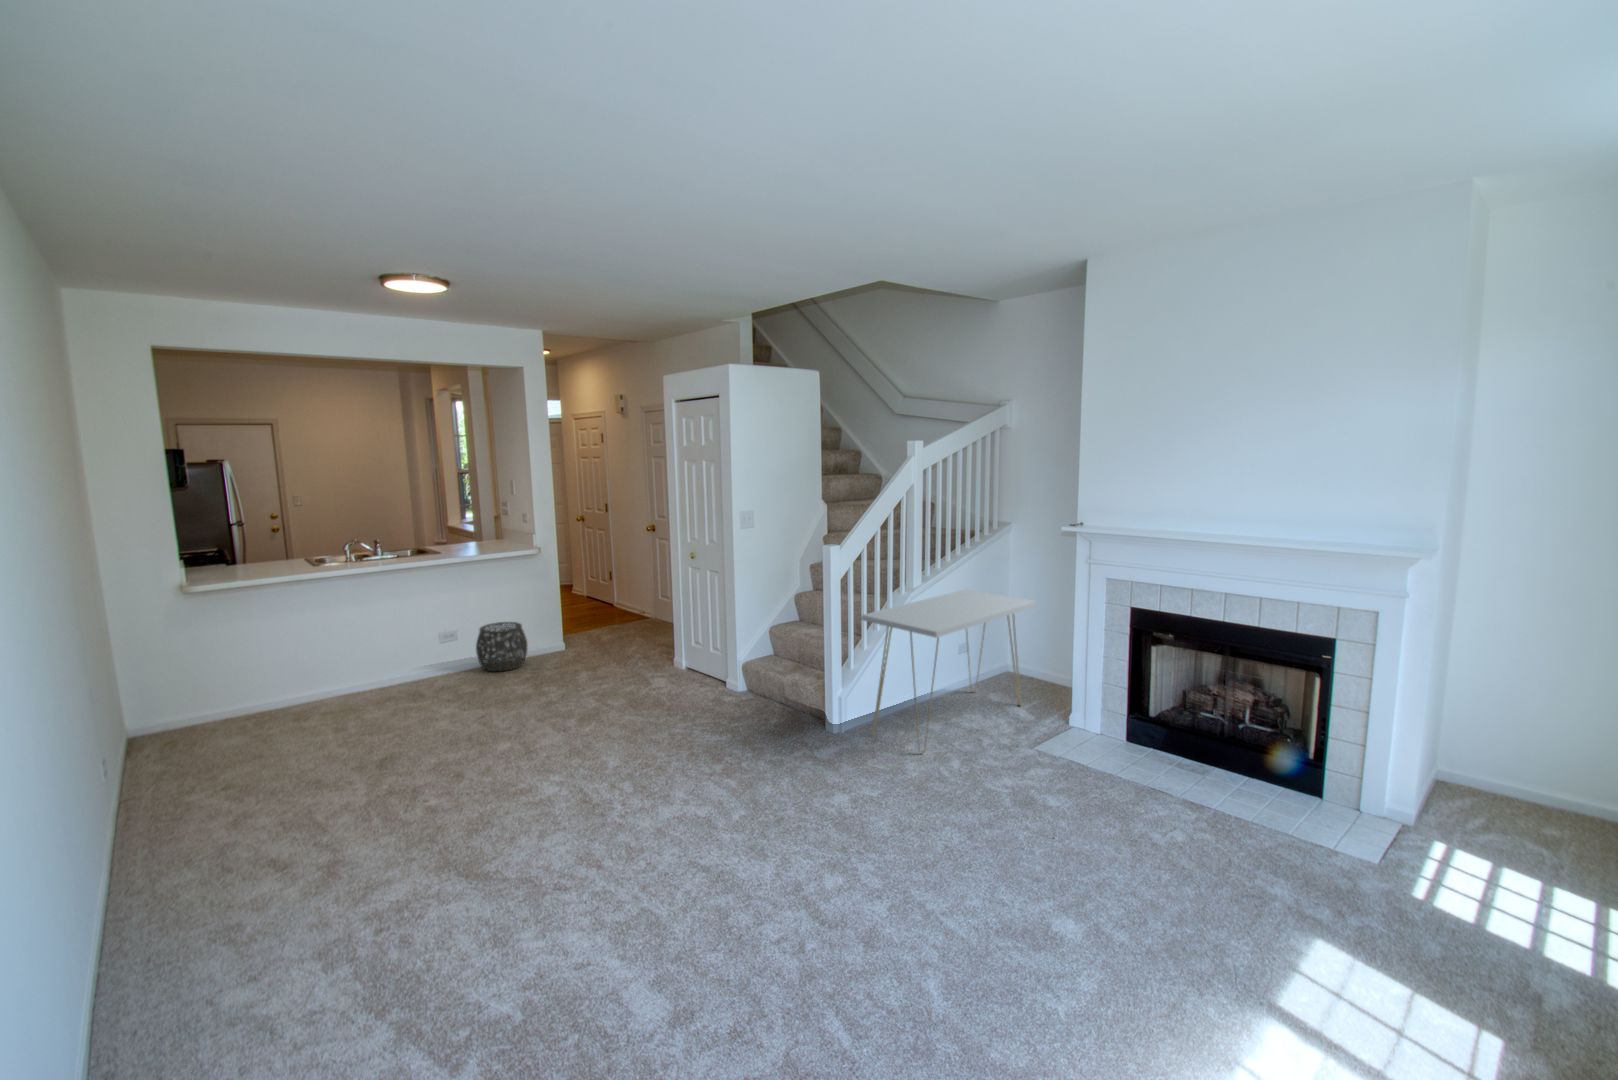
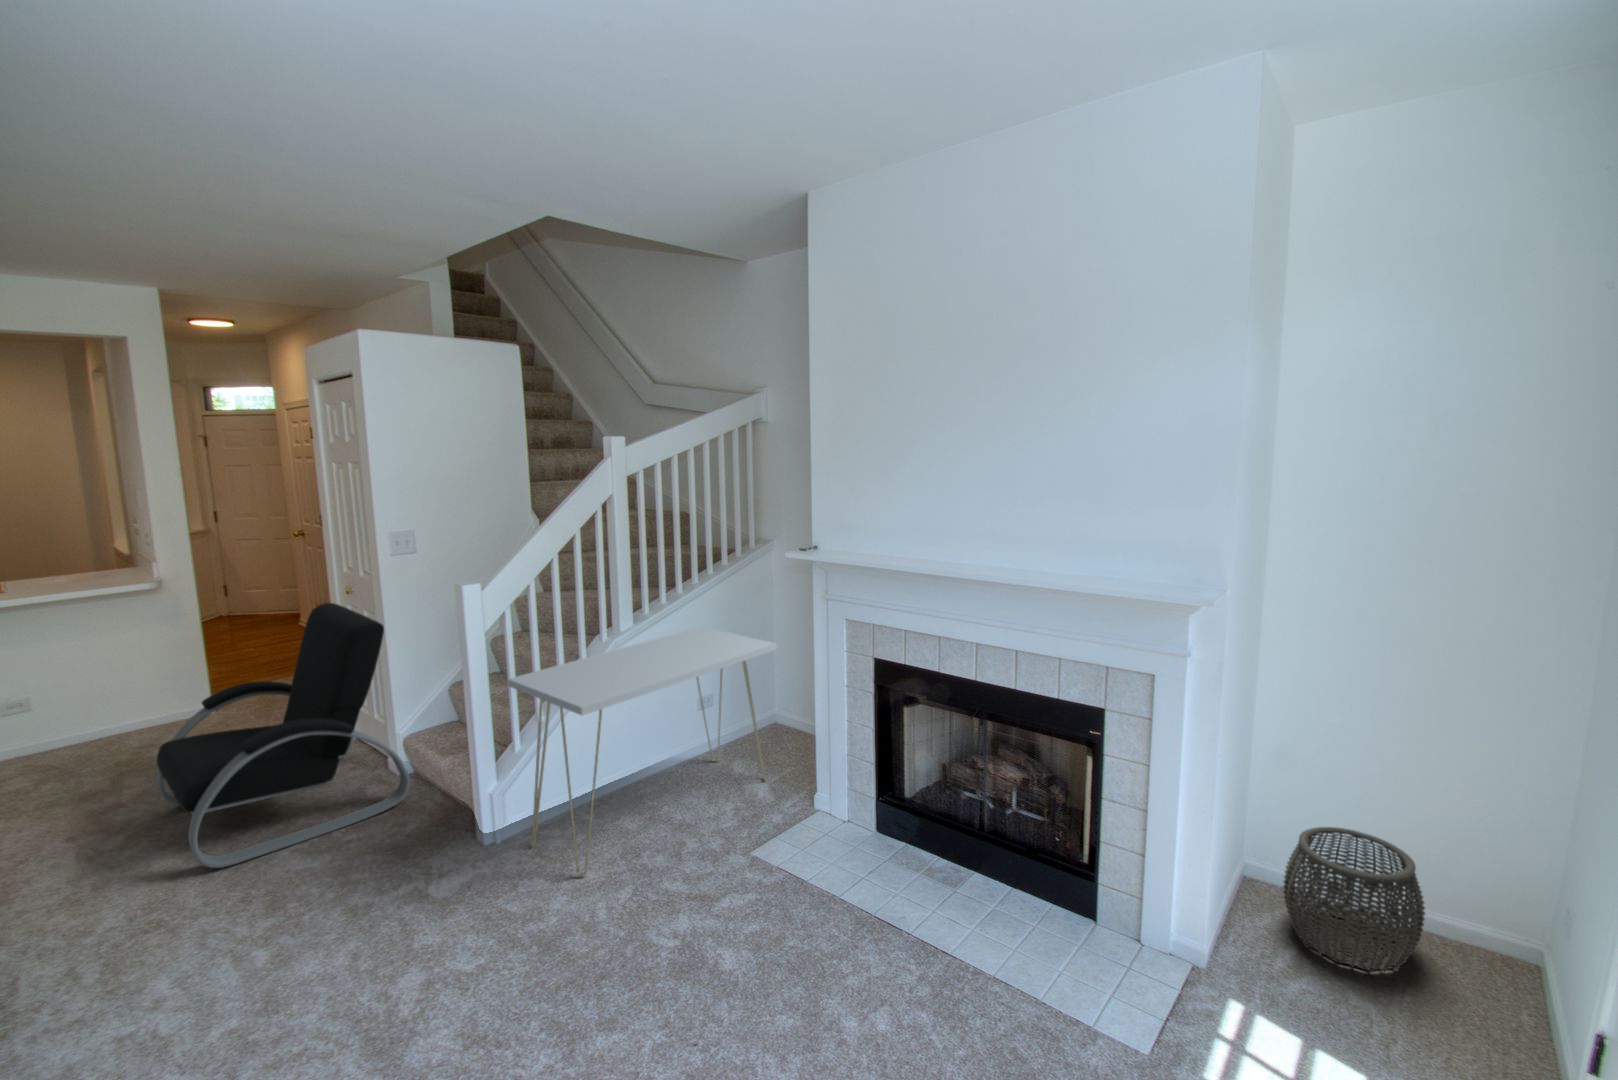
armchair: none [588,563,764,736] -> present [156,603,410,868]
woven basket: present [476,622,527,671] -> present [1283,827,1425,971]

